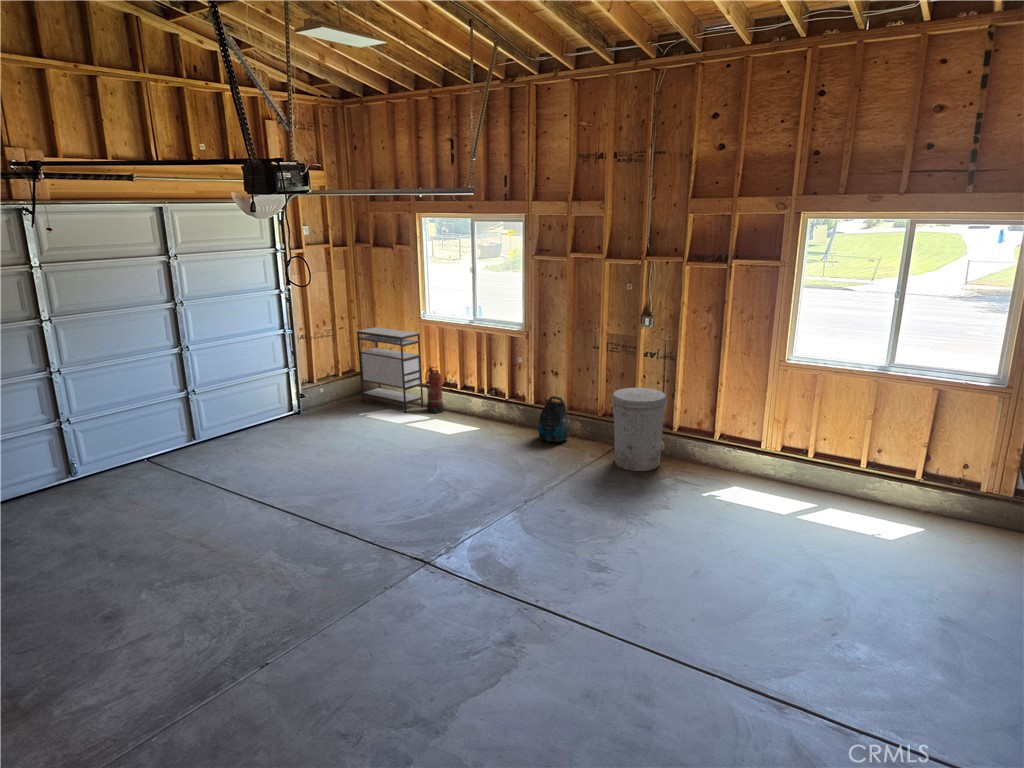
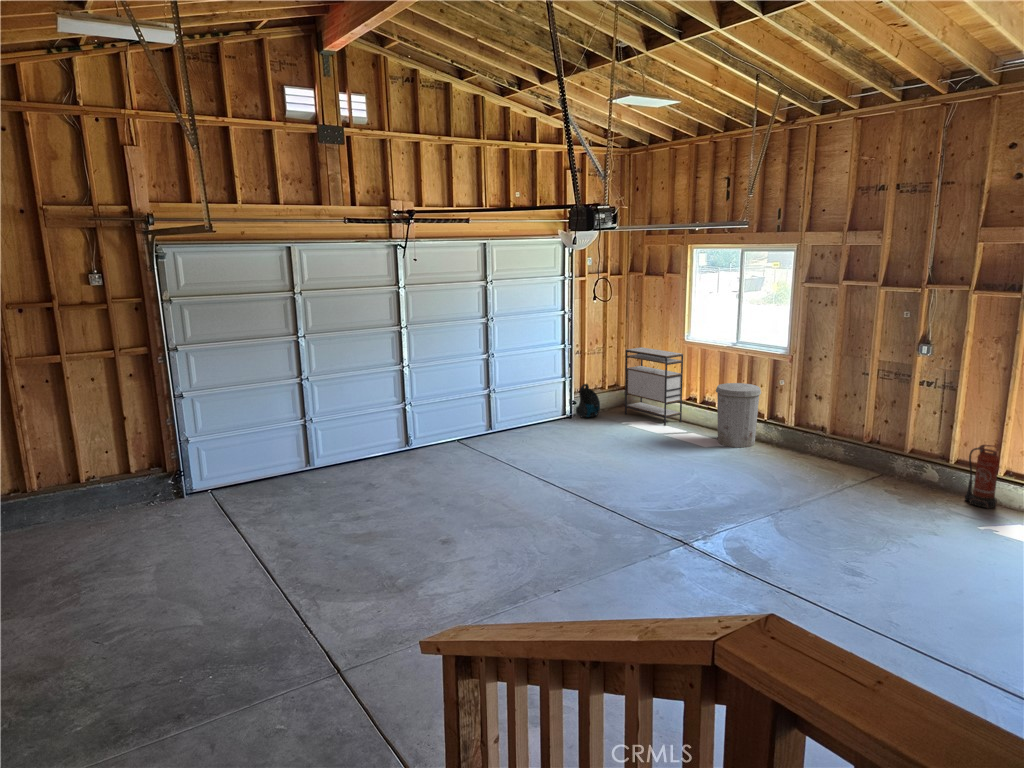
fire extinguisher: present [425,367,444,413] -> present [965,445,999,509]
trash can: present [612,388,667,471] -> present [716,383,761,447]
vacuum cleaner: present [538,396,571,442] -> present [576,384,600,418]

